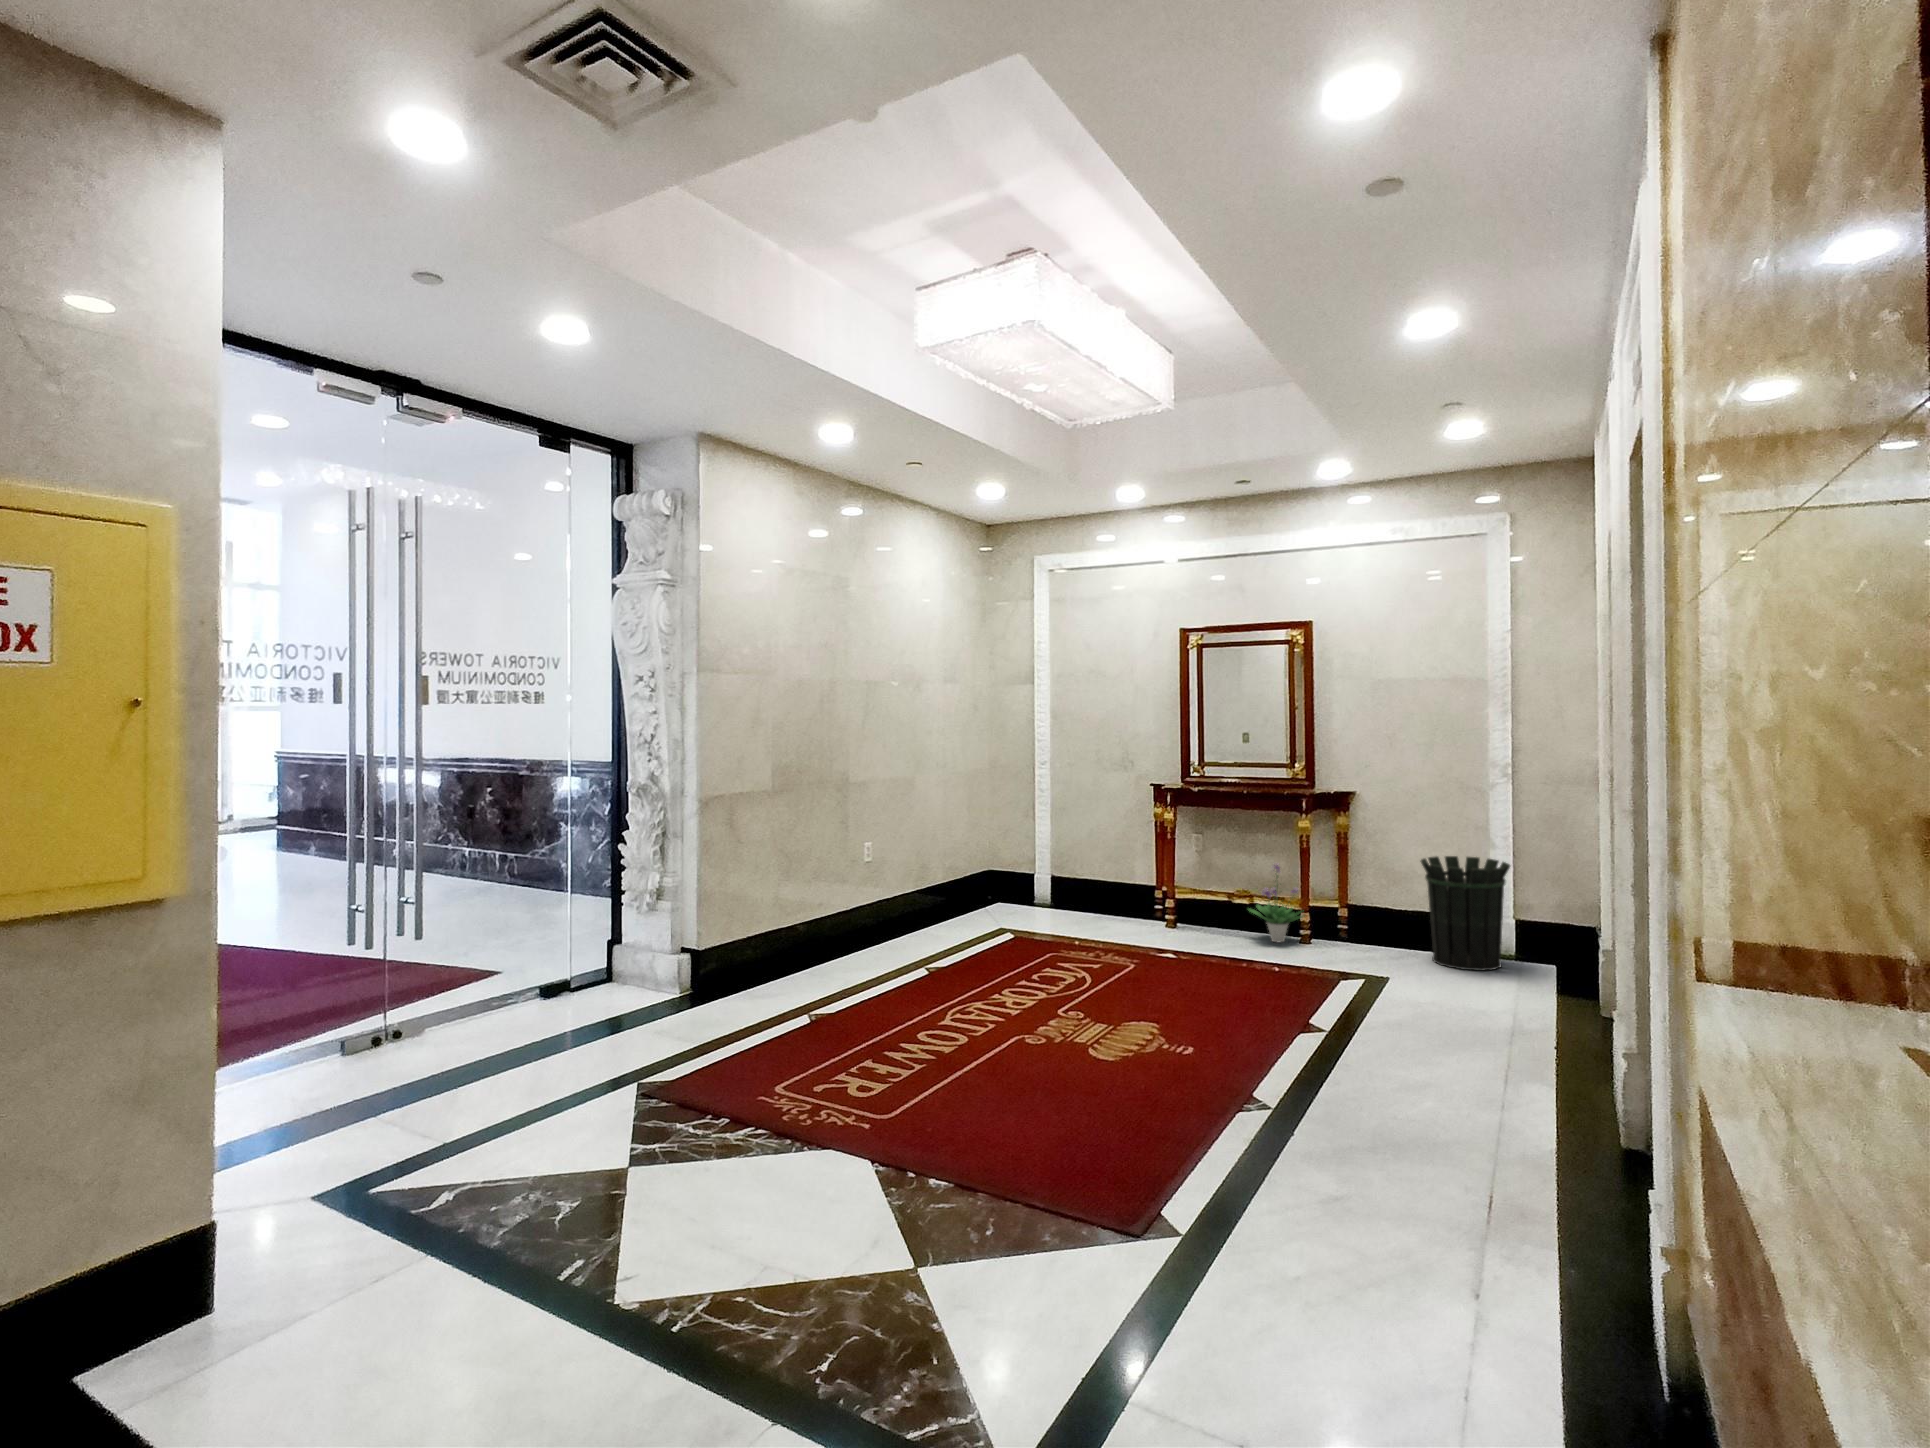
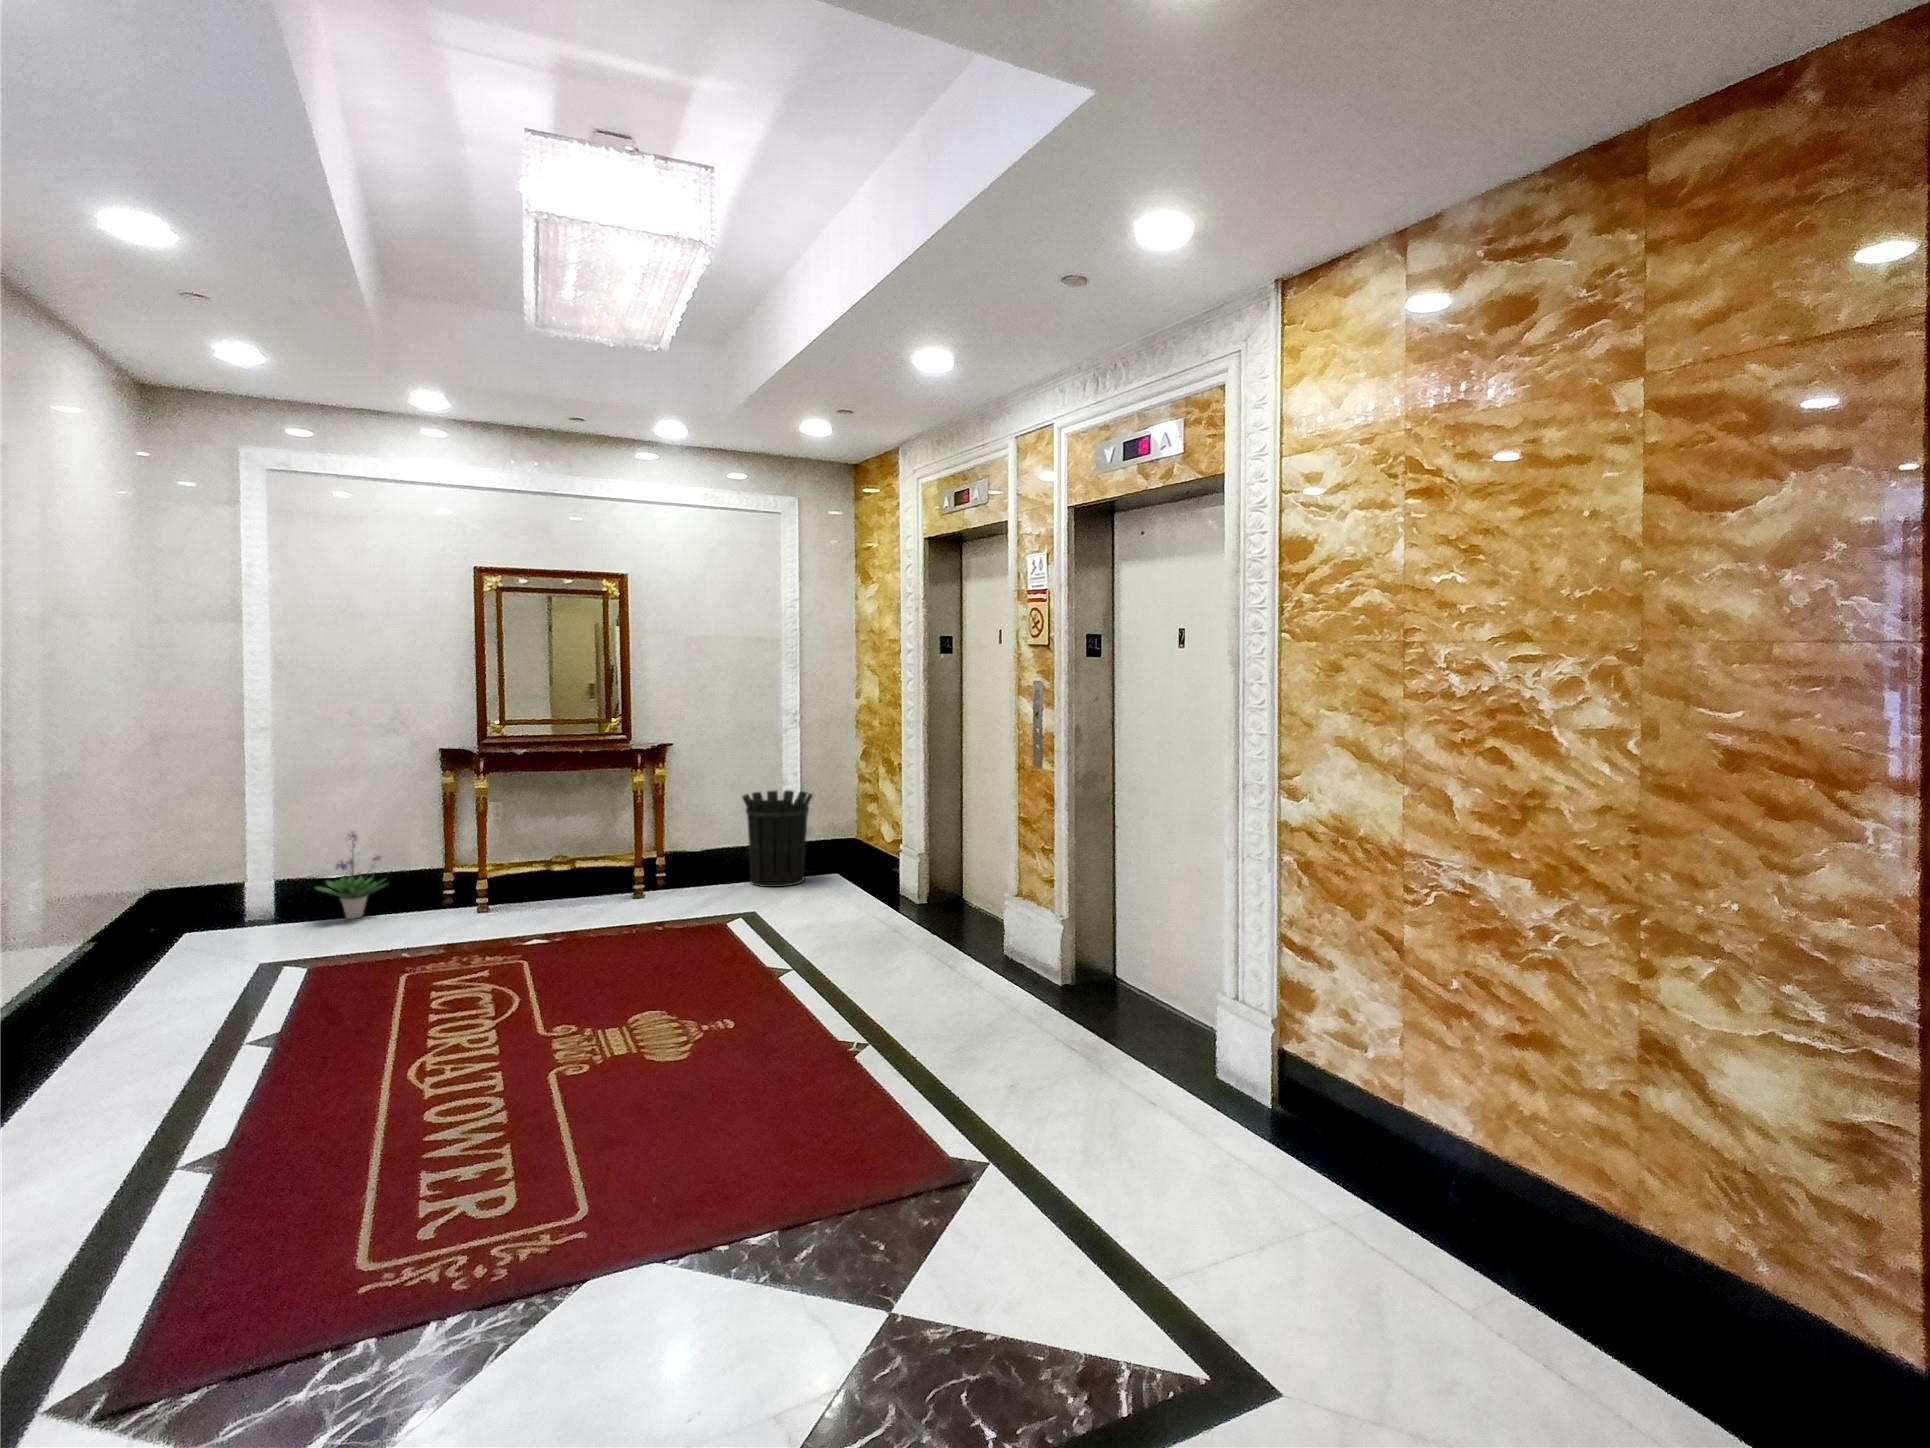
potted plant: present [1249,863,1304,943] -> present [316,831,386,919]

